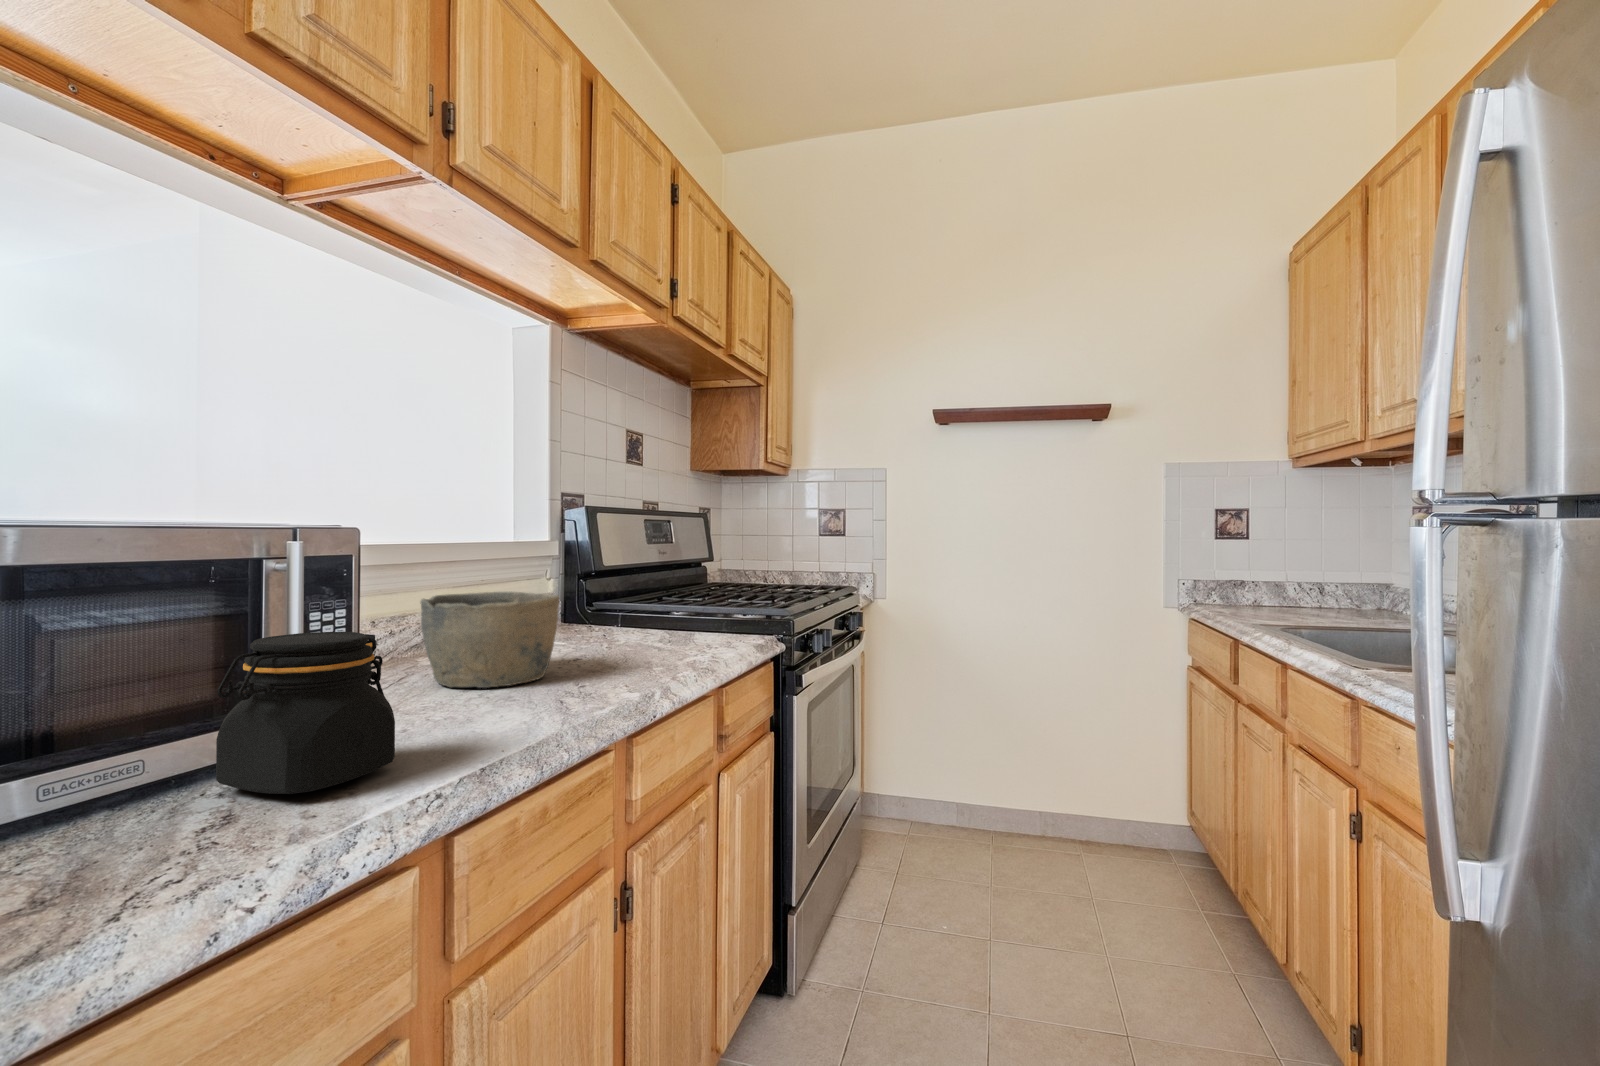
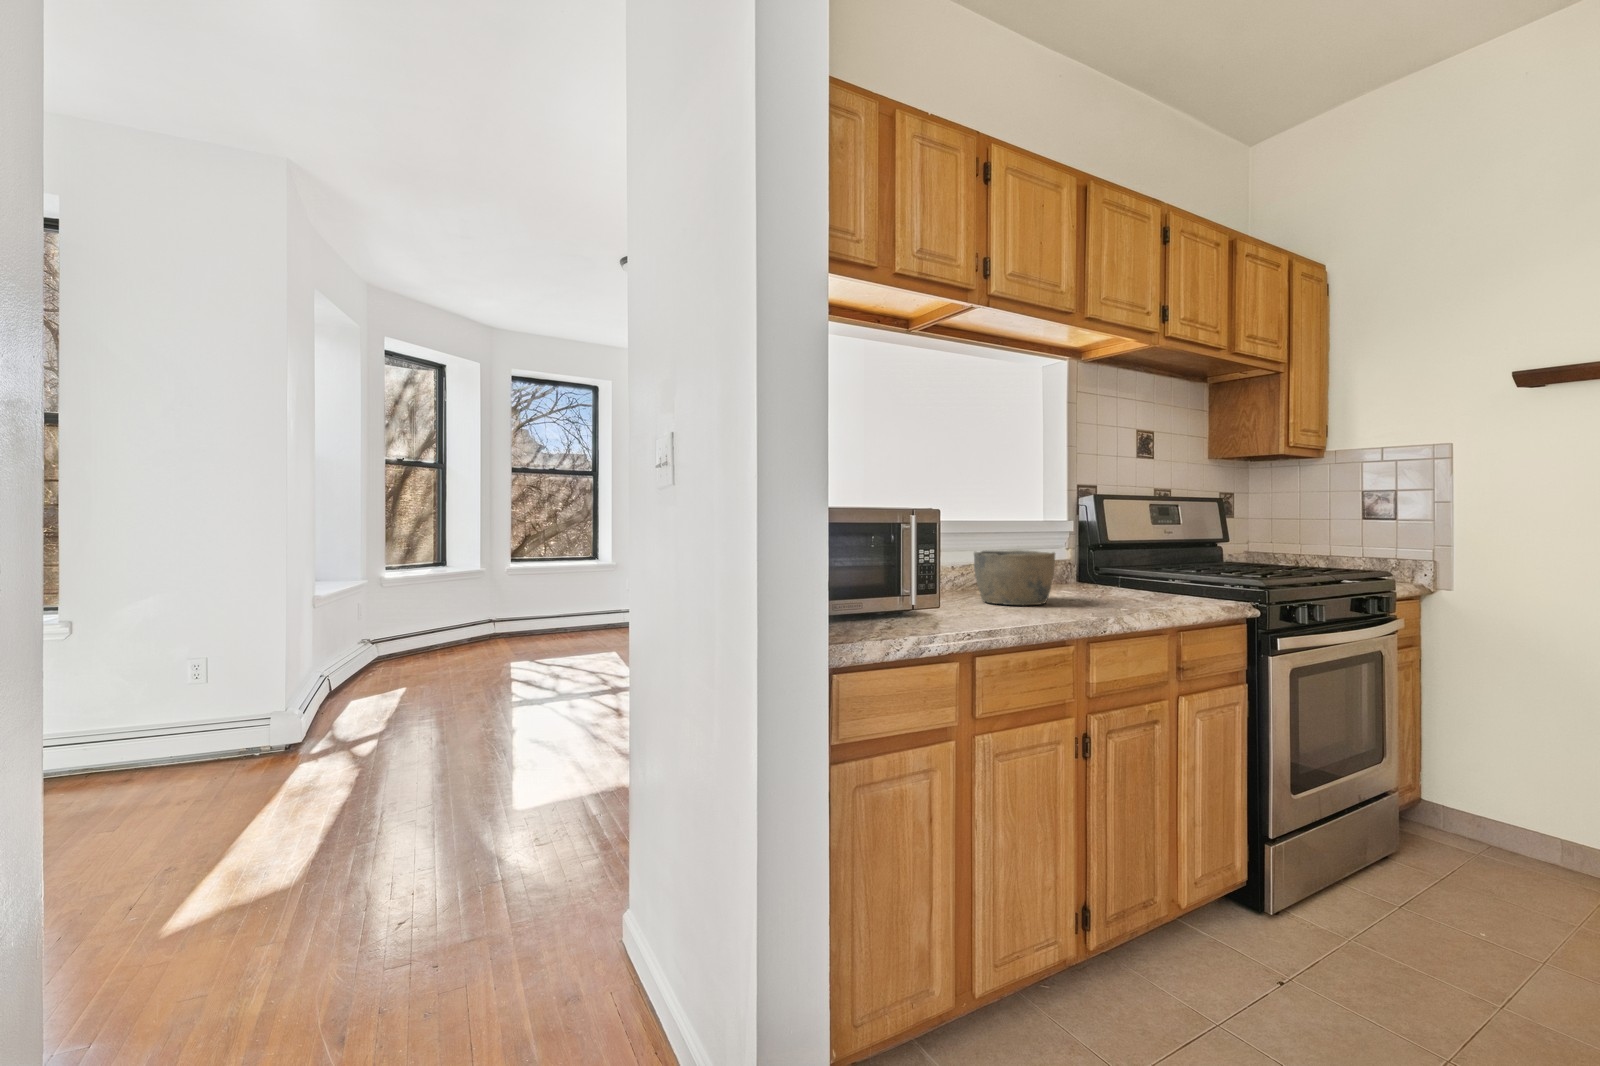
jar: present [216,632,395,794] -> none [884,558,953,626]

